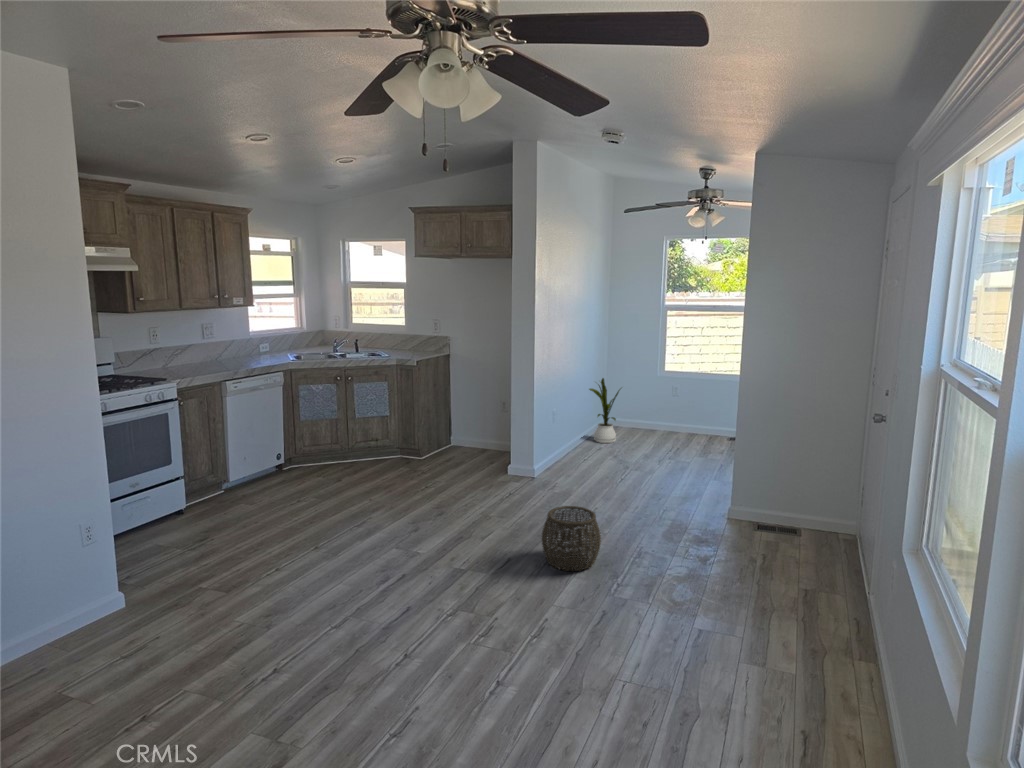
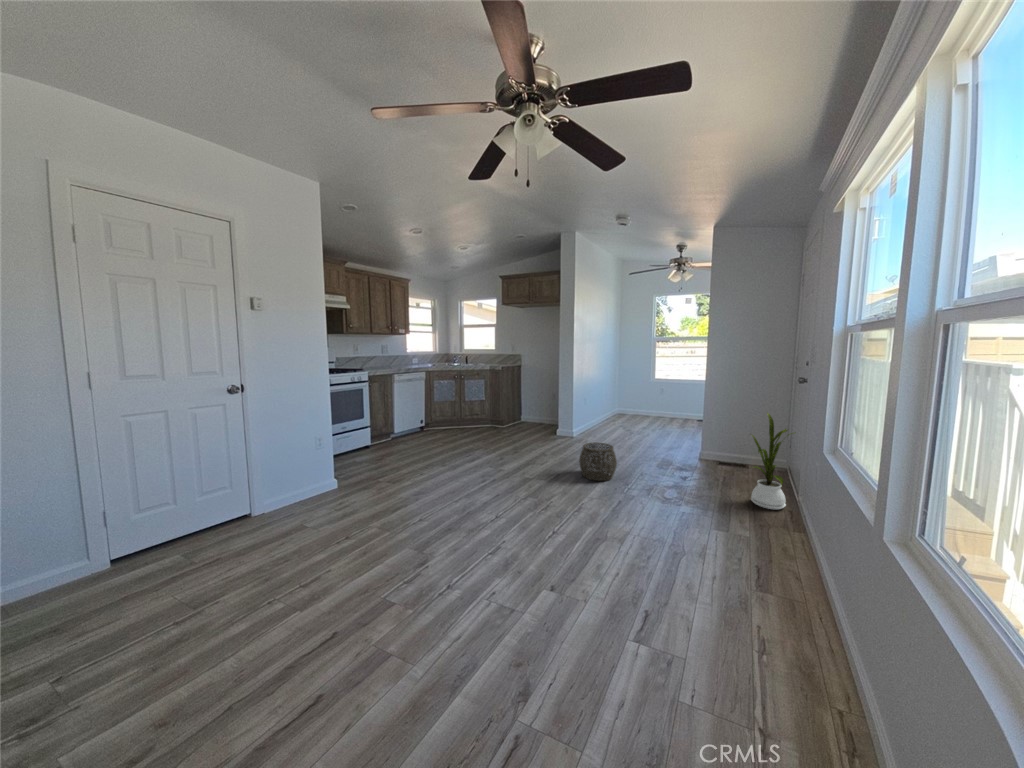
house plant: present [589,378,620,443] -> present [751,414,793,510]

